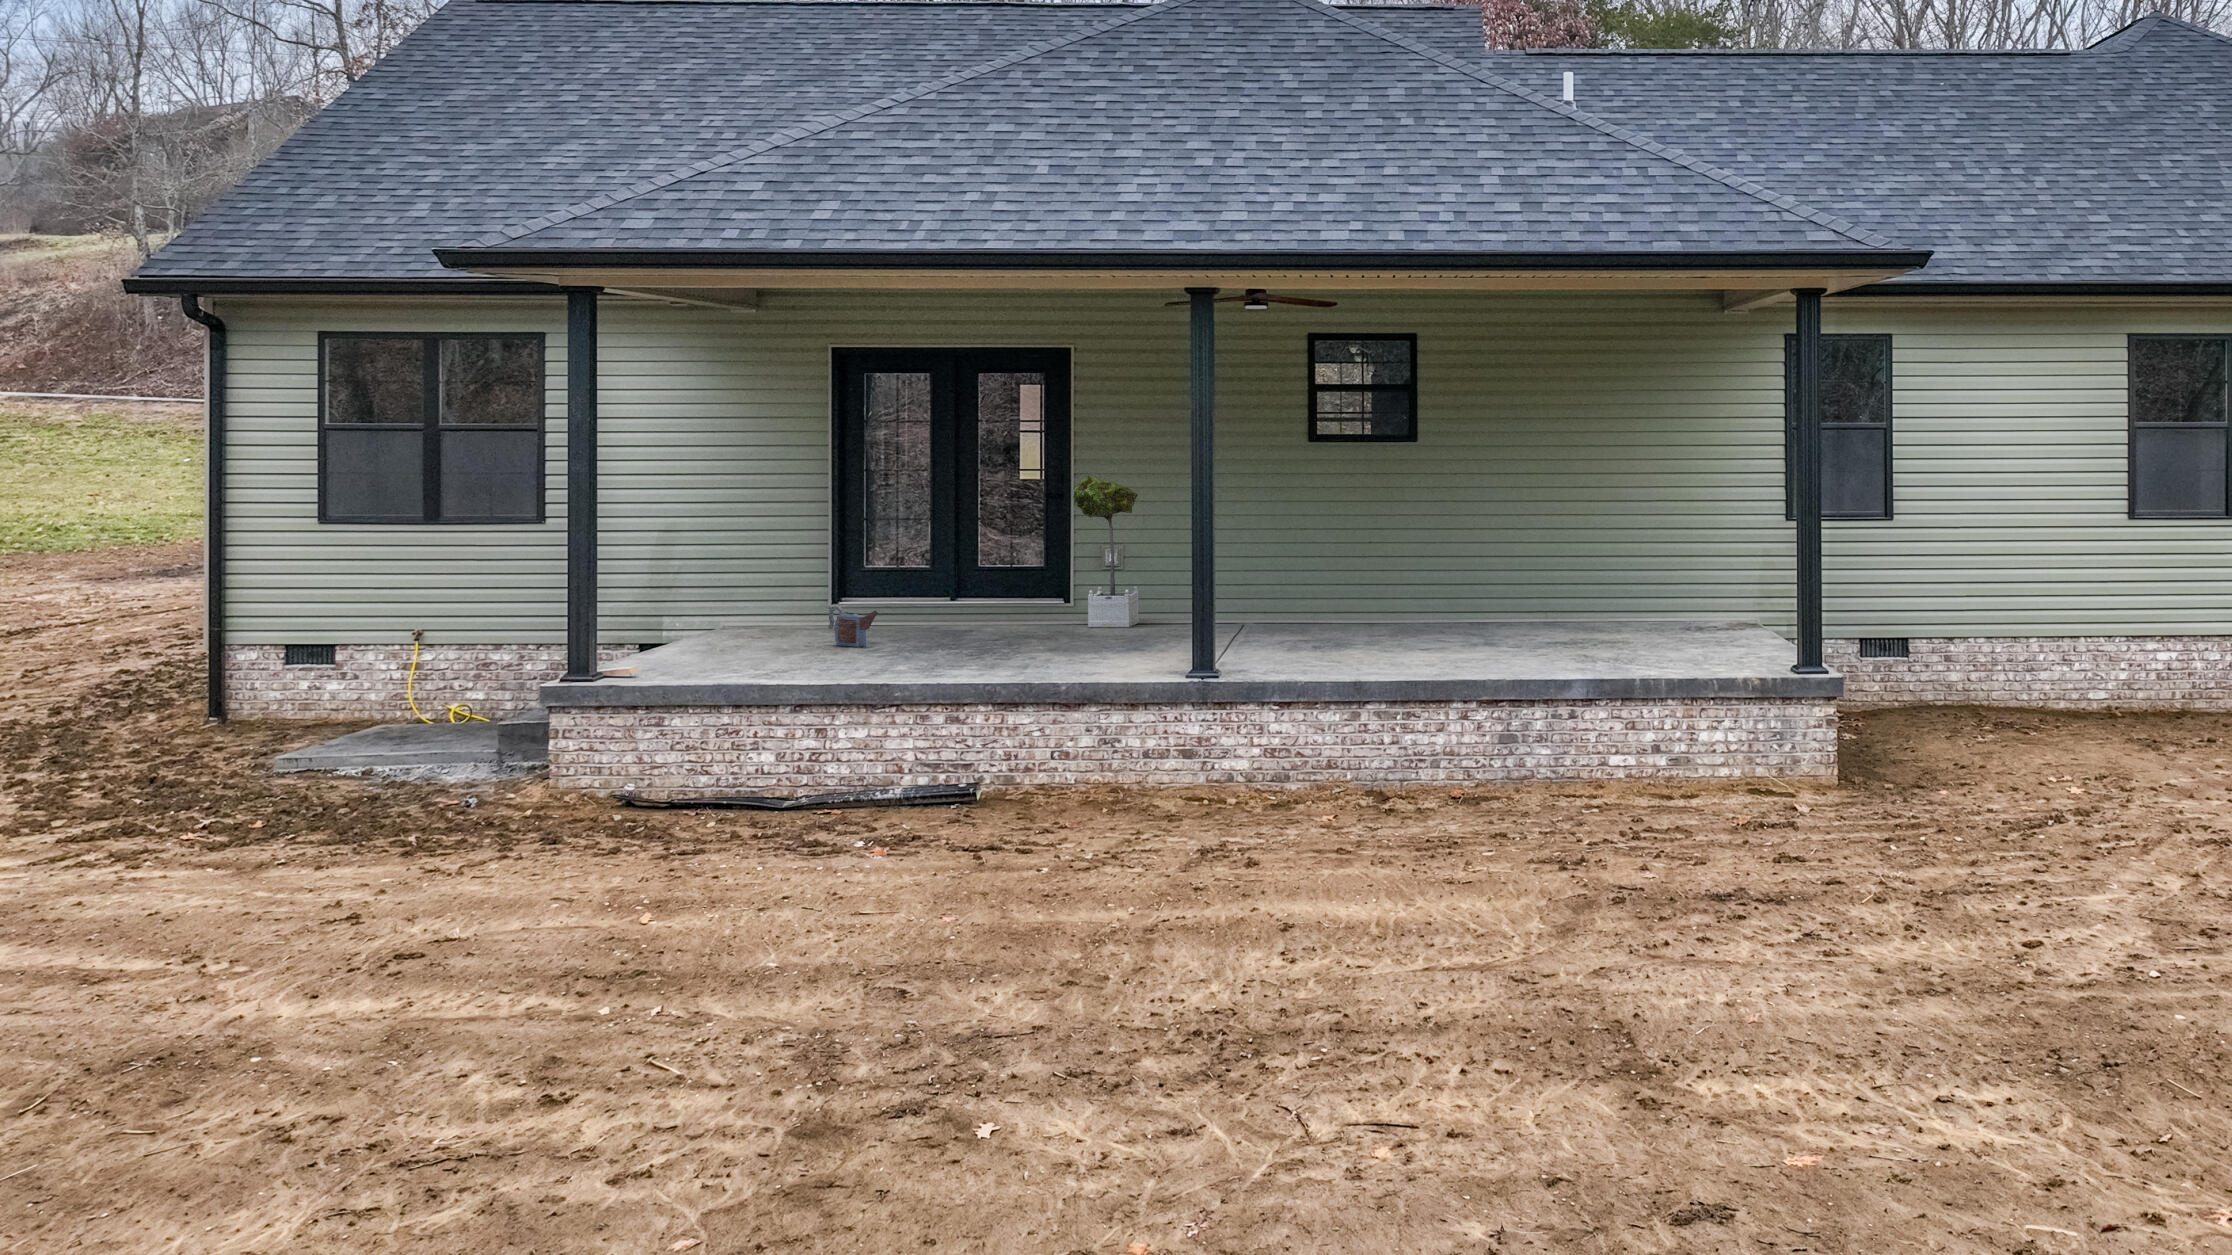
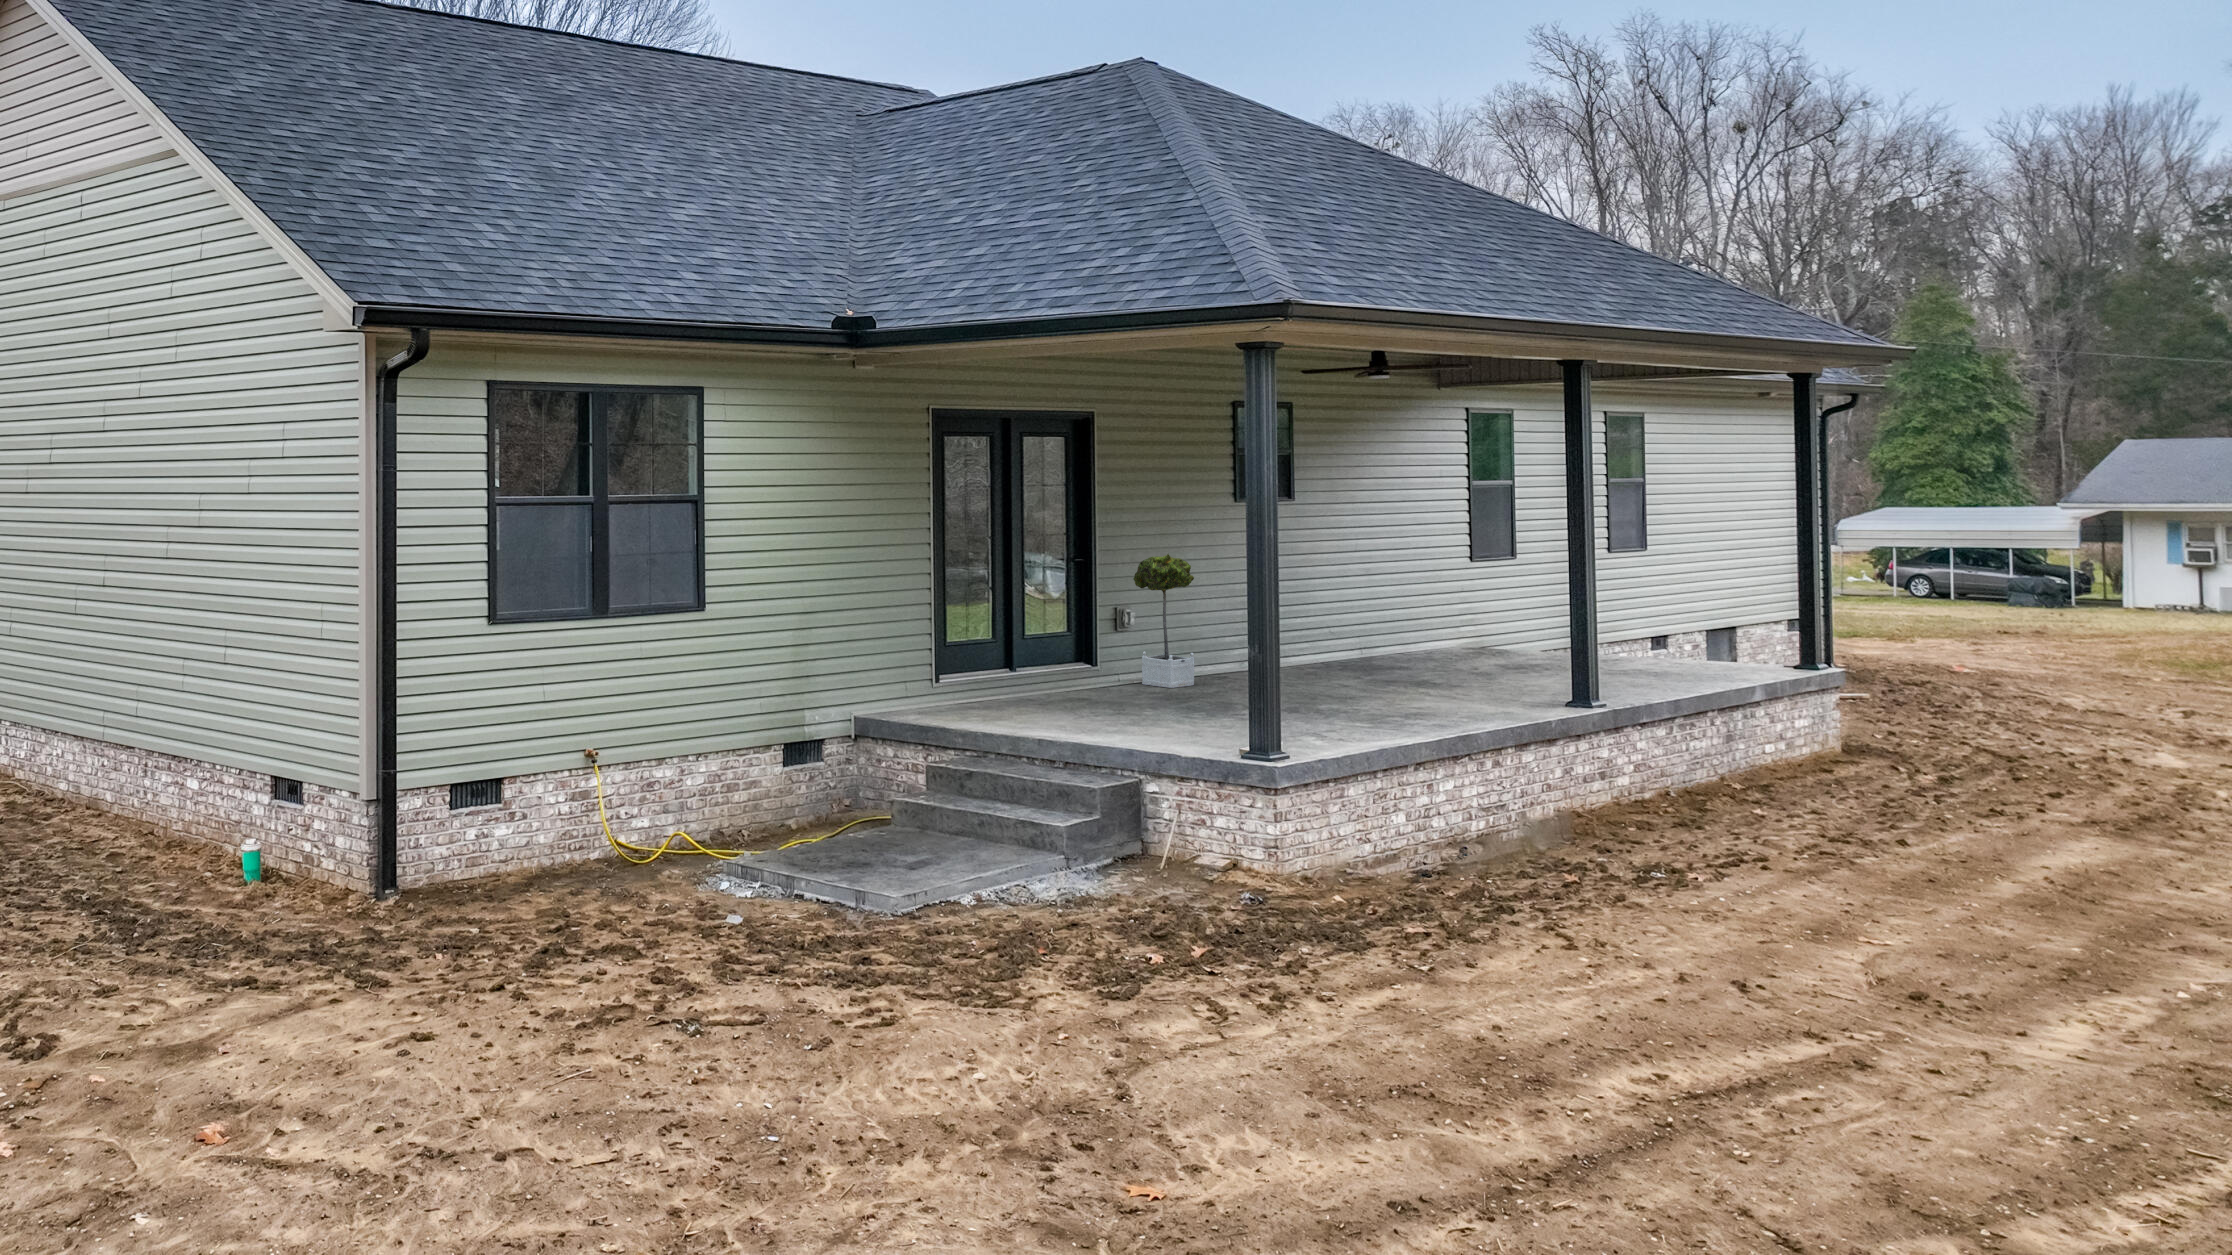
watering can: present [828,606,878,647] -> none [1152,685,1211,721]

